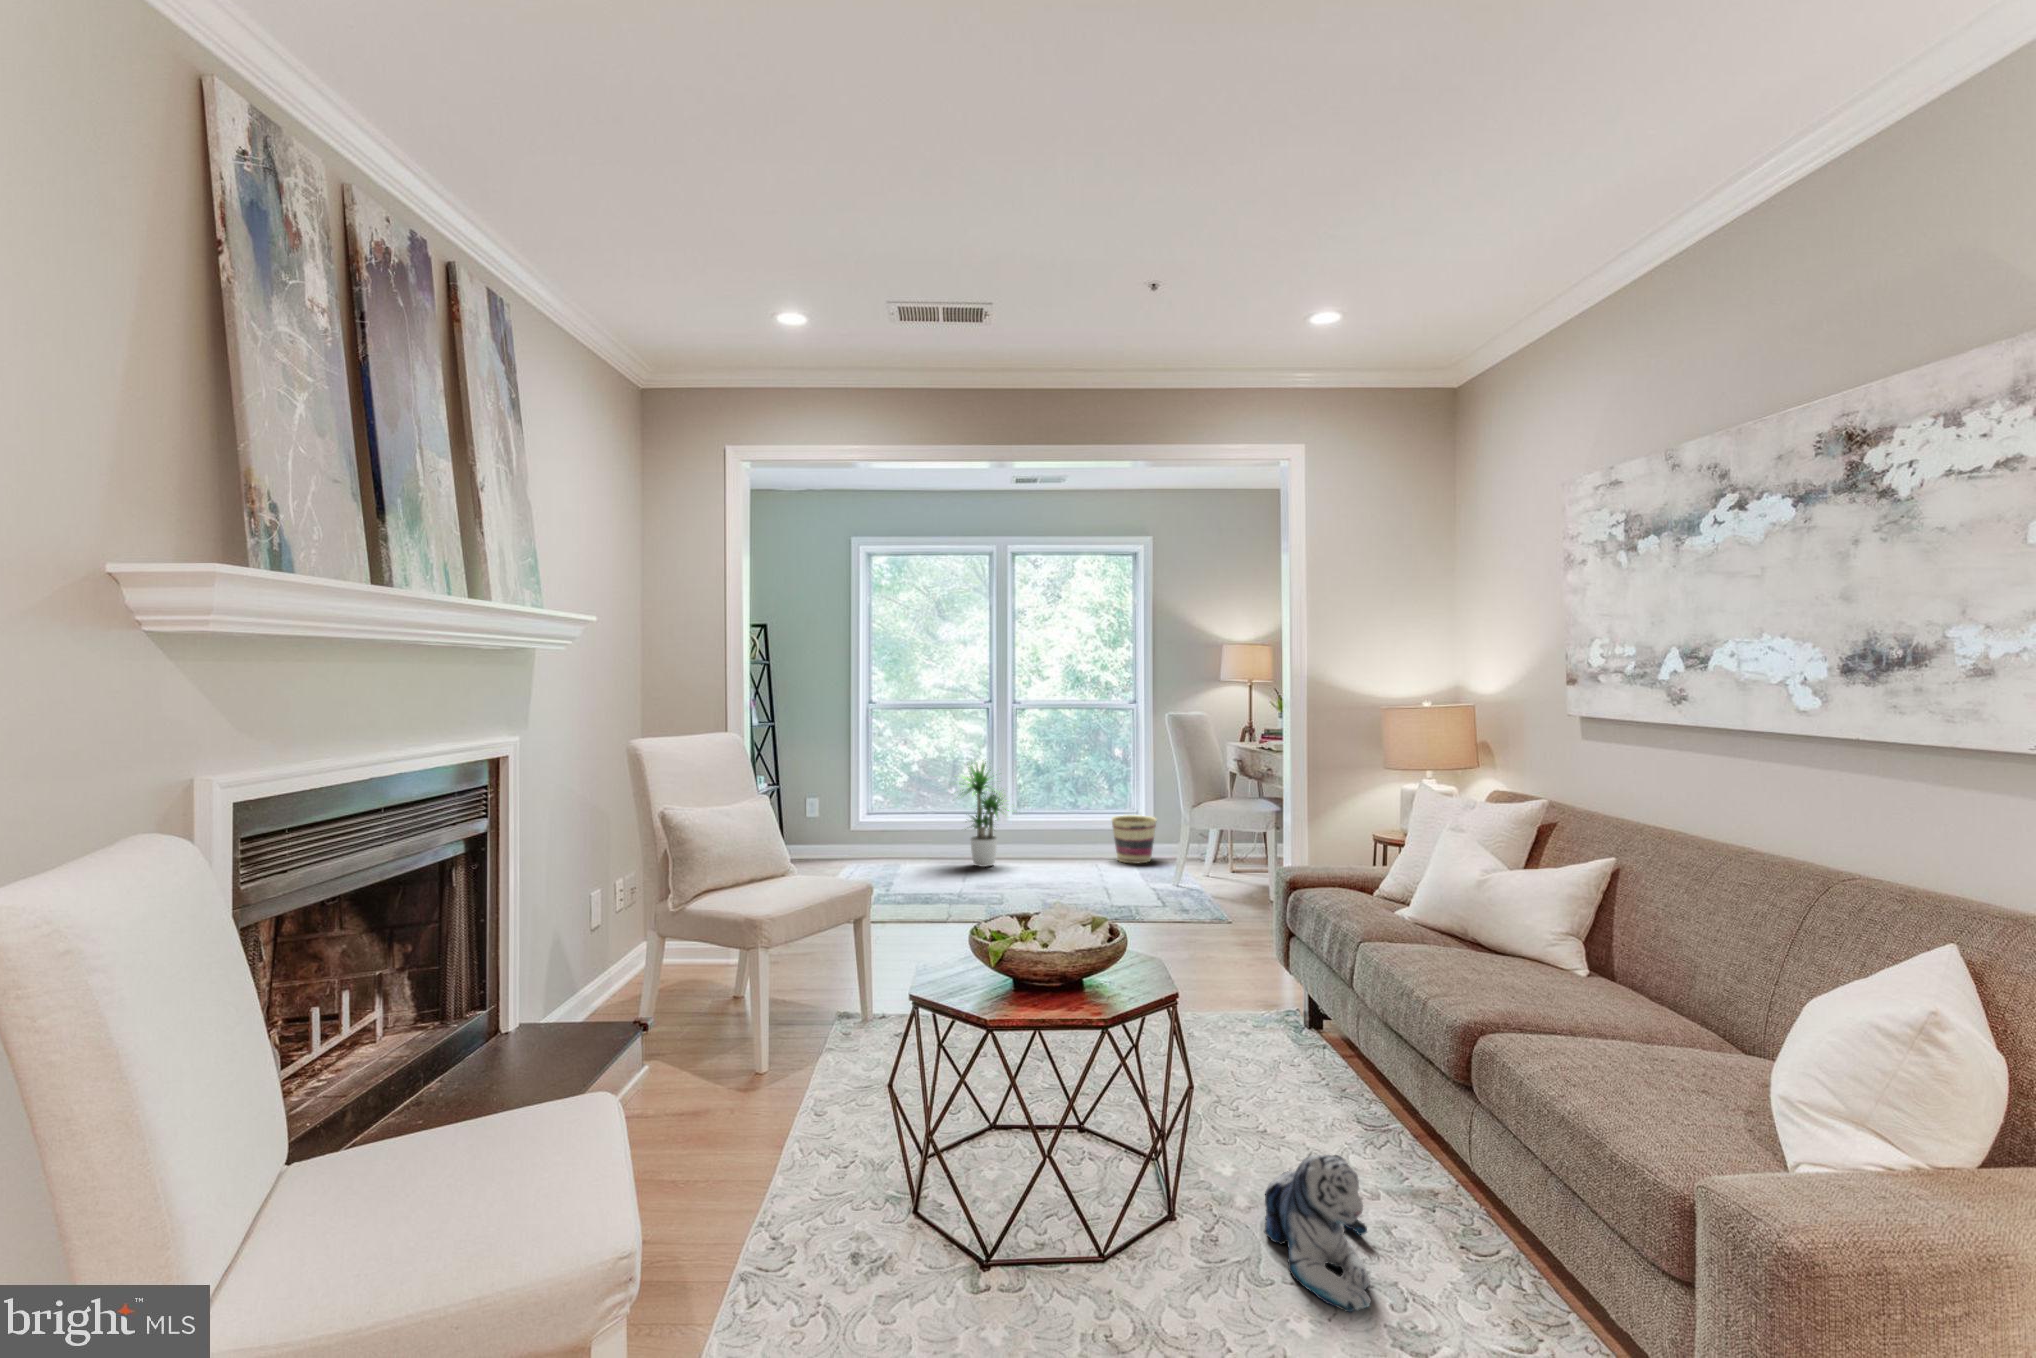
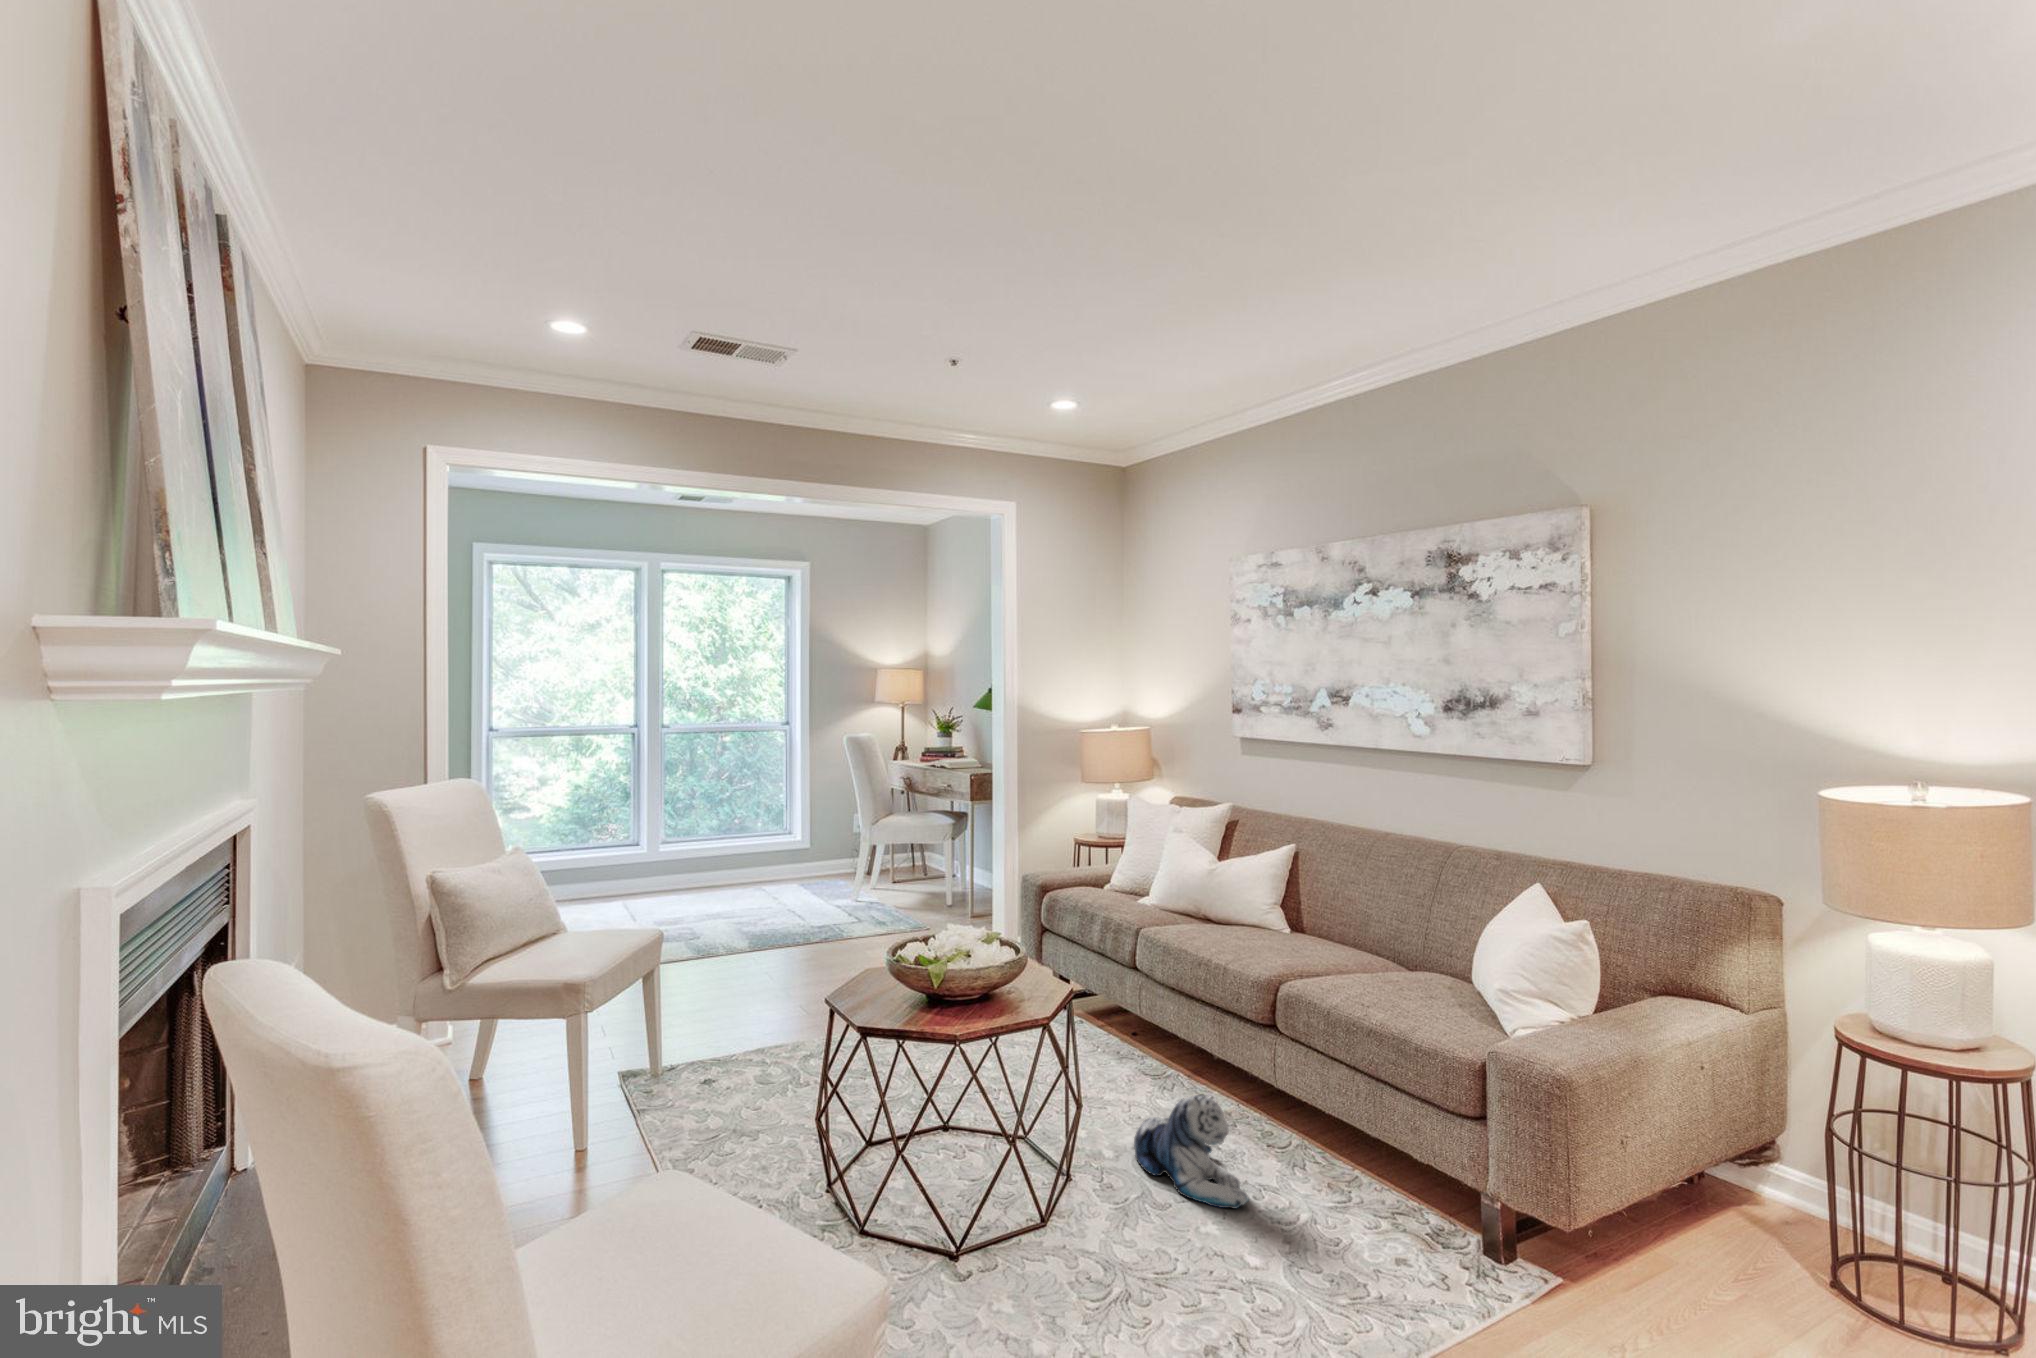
potted plant: present [962,762,1009,867] -> none [604,785,685,902]
basket: present [1112,815,1156,863] -> none [777,835,822,883]

